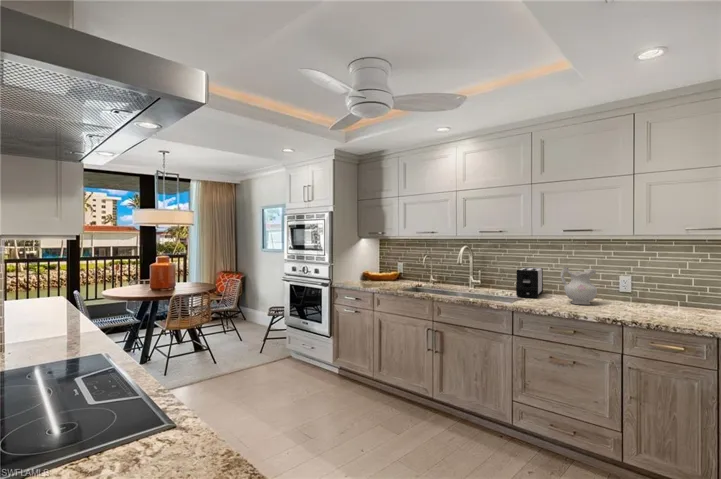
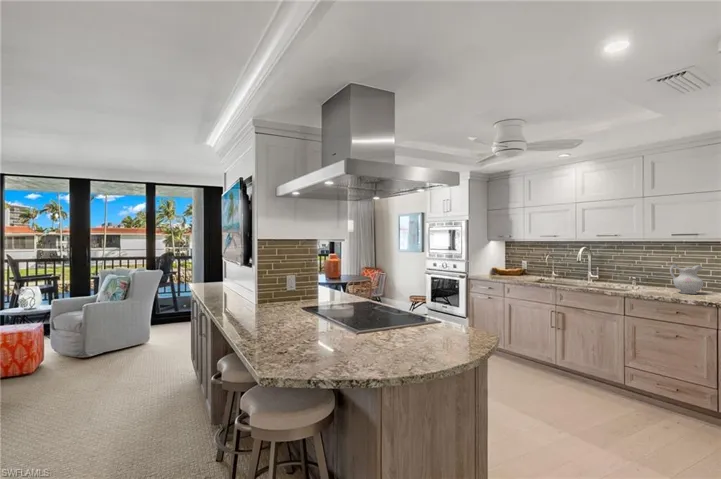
toaster: present [516,267,543,298] -> none [630,265,657,289]

